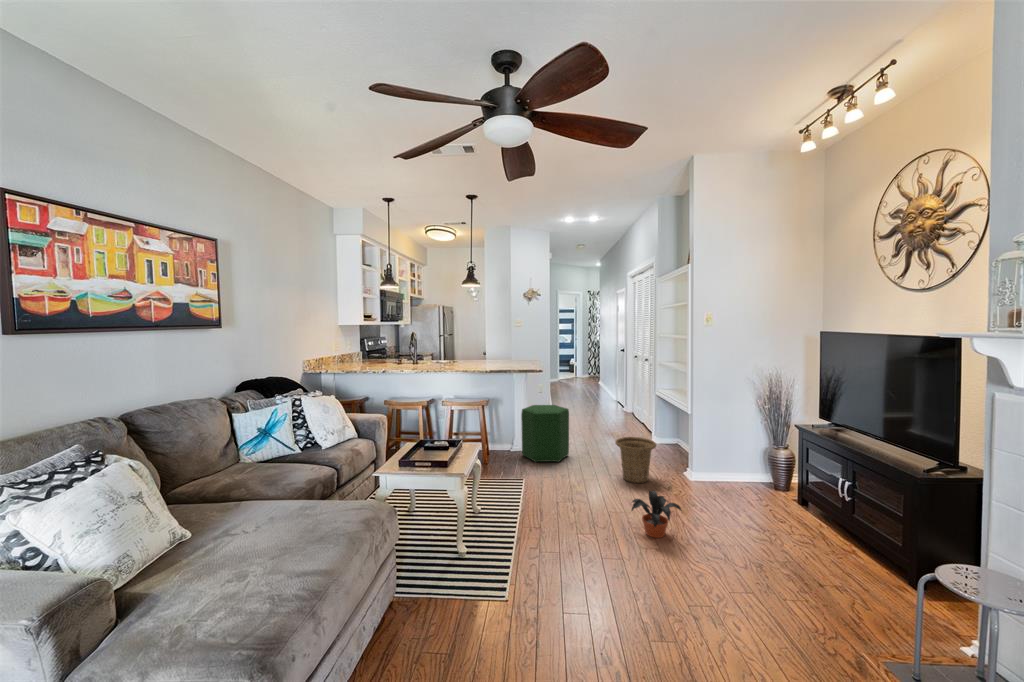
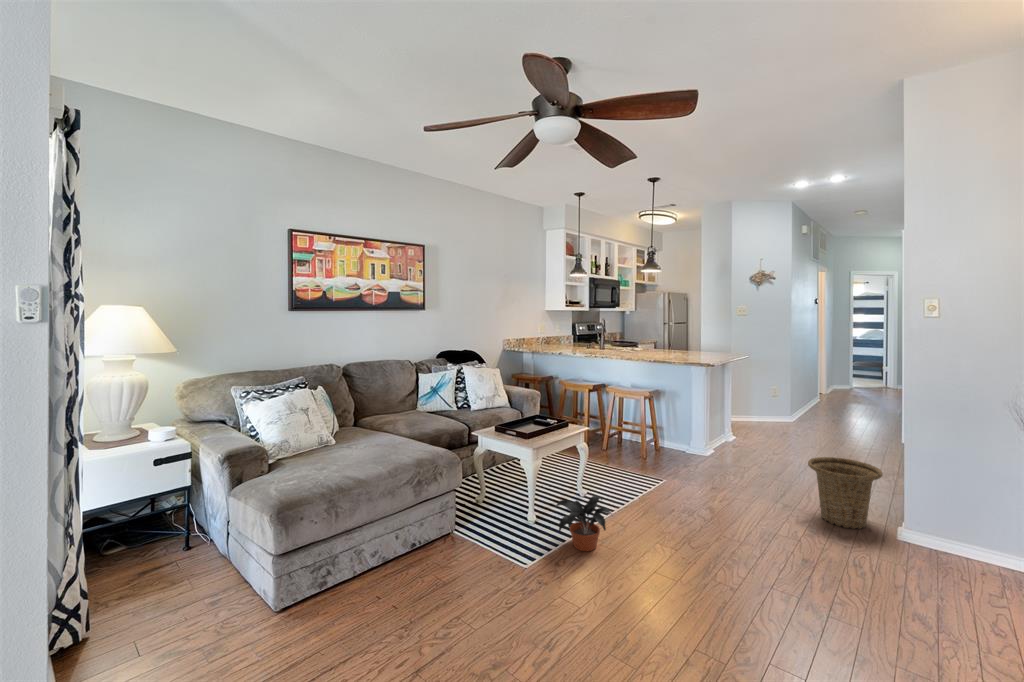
ottoman: present [521,405,569,462] -> none [703,401,769,476]
potted plant: present [632,491,682,538] -> present [556,495,611,551]

